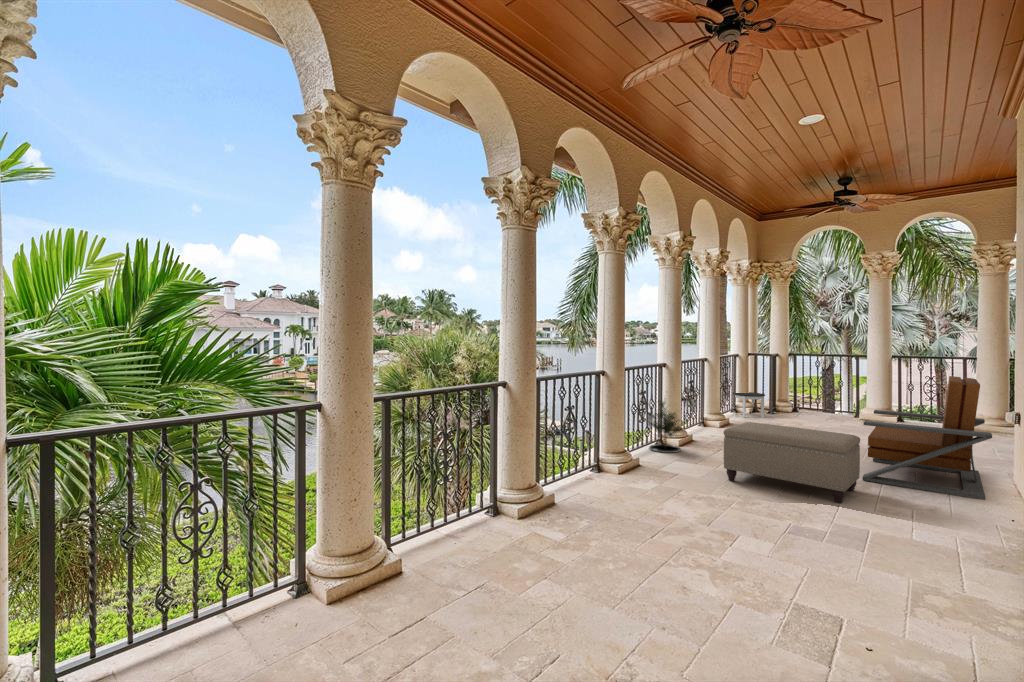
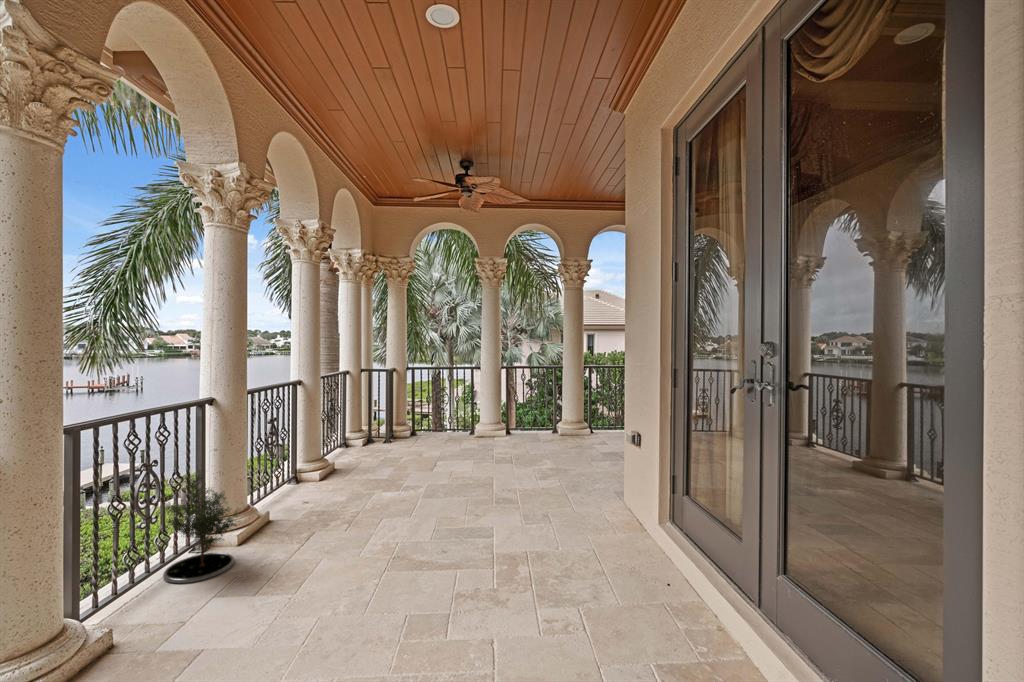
lounge chair: present [863,376,992,500] -> none [510,395,651,564]
round table: present [733,392,765,418] -> none [341,419,381,454]
ottoman: present [724,422,860,503] -> none [298,506,521,659]

